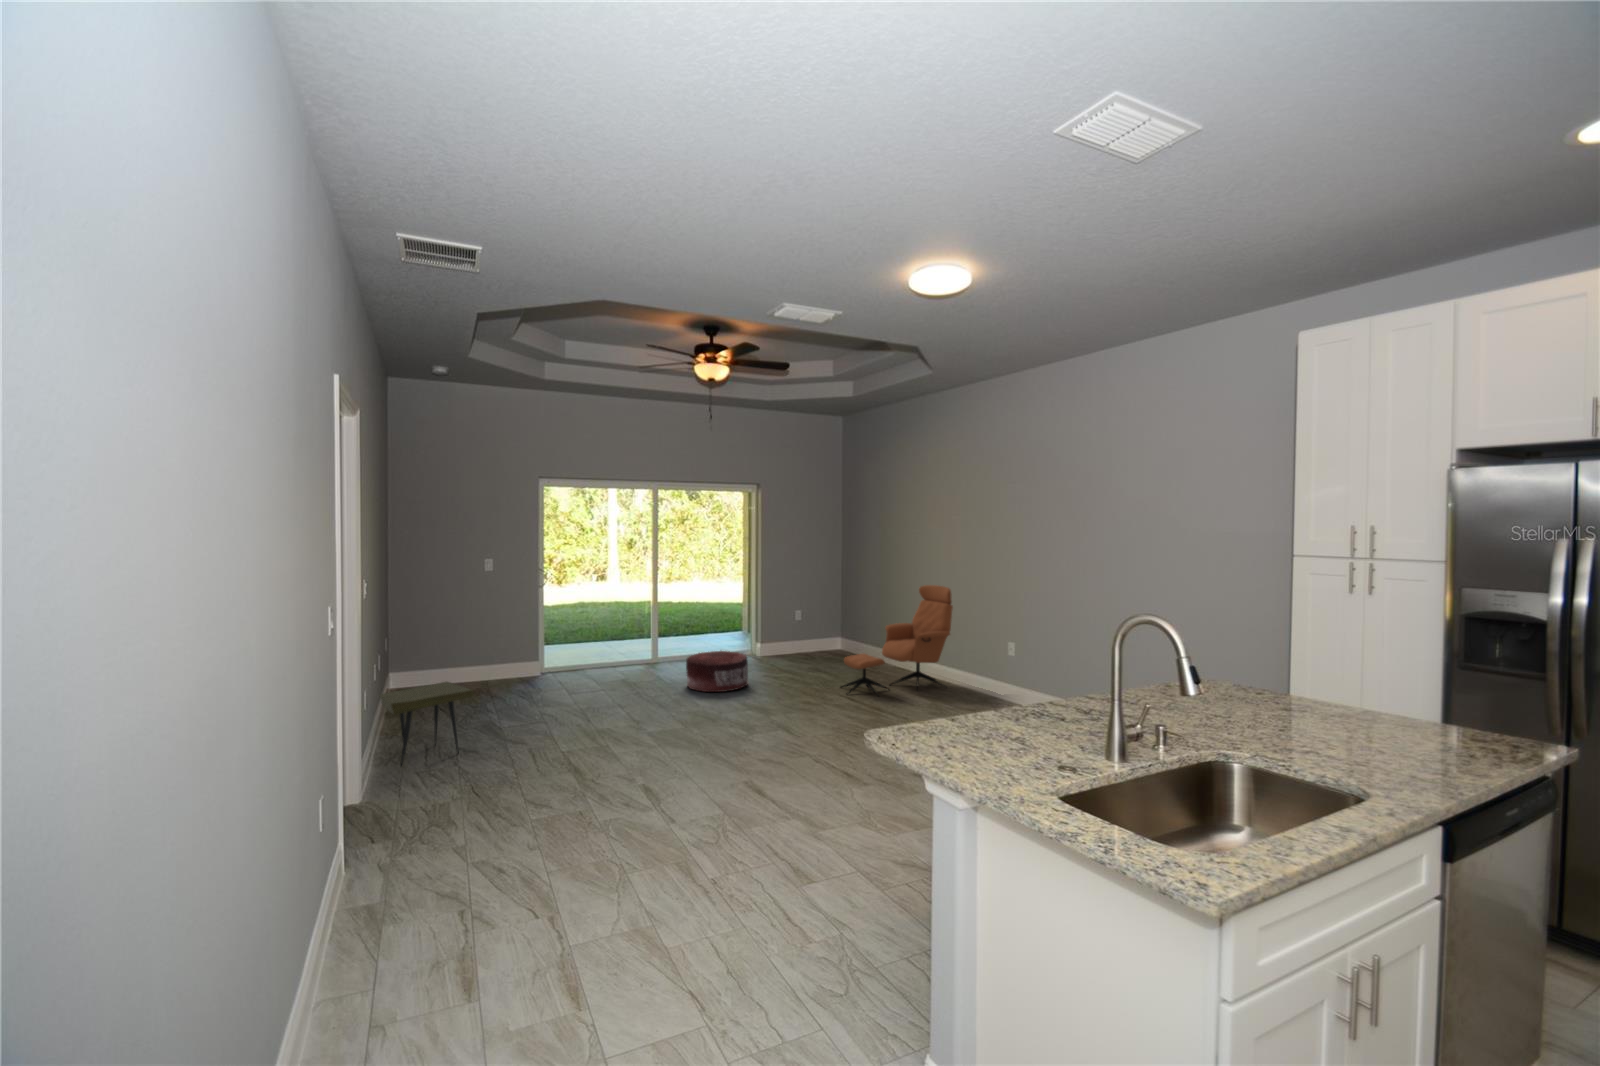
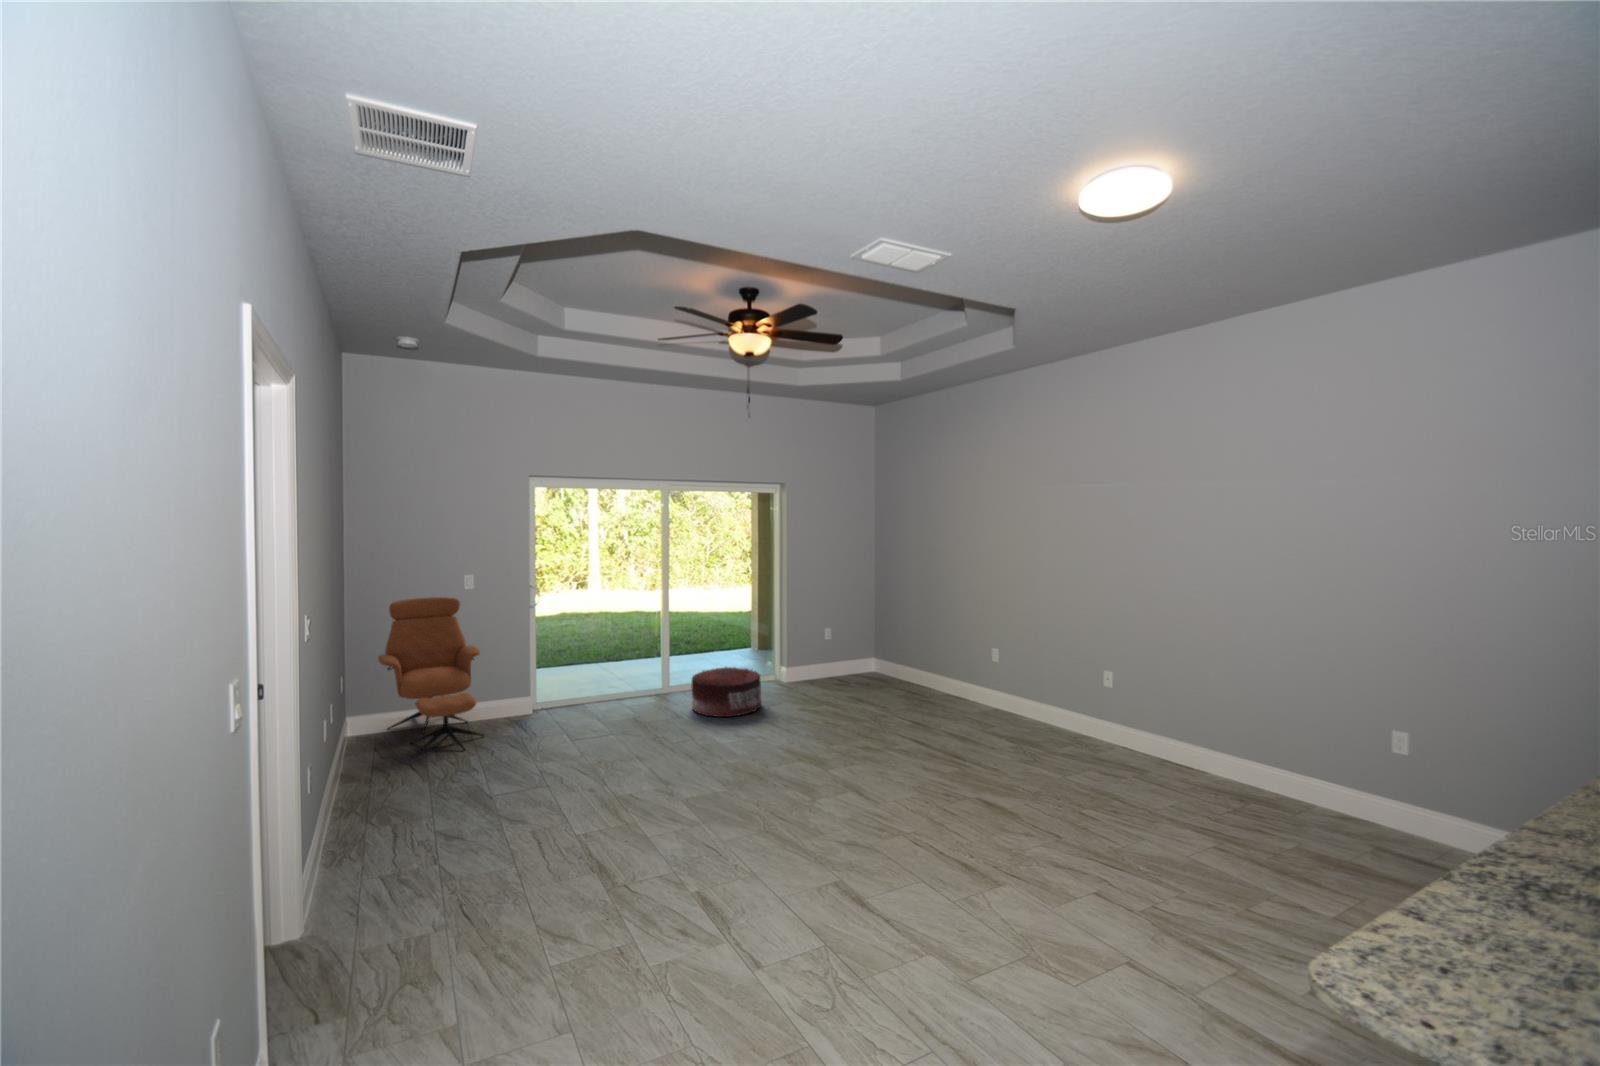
armchair: present [841,585,953,695] -> present [378,597,484,755]
side table: present [380,682,473,766] -> none [317,735,455,868]

